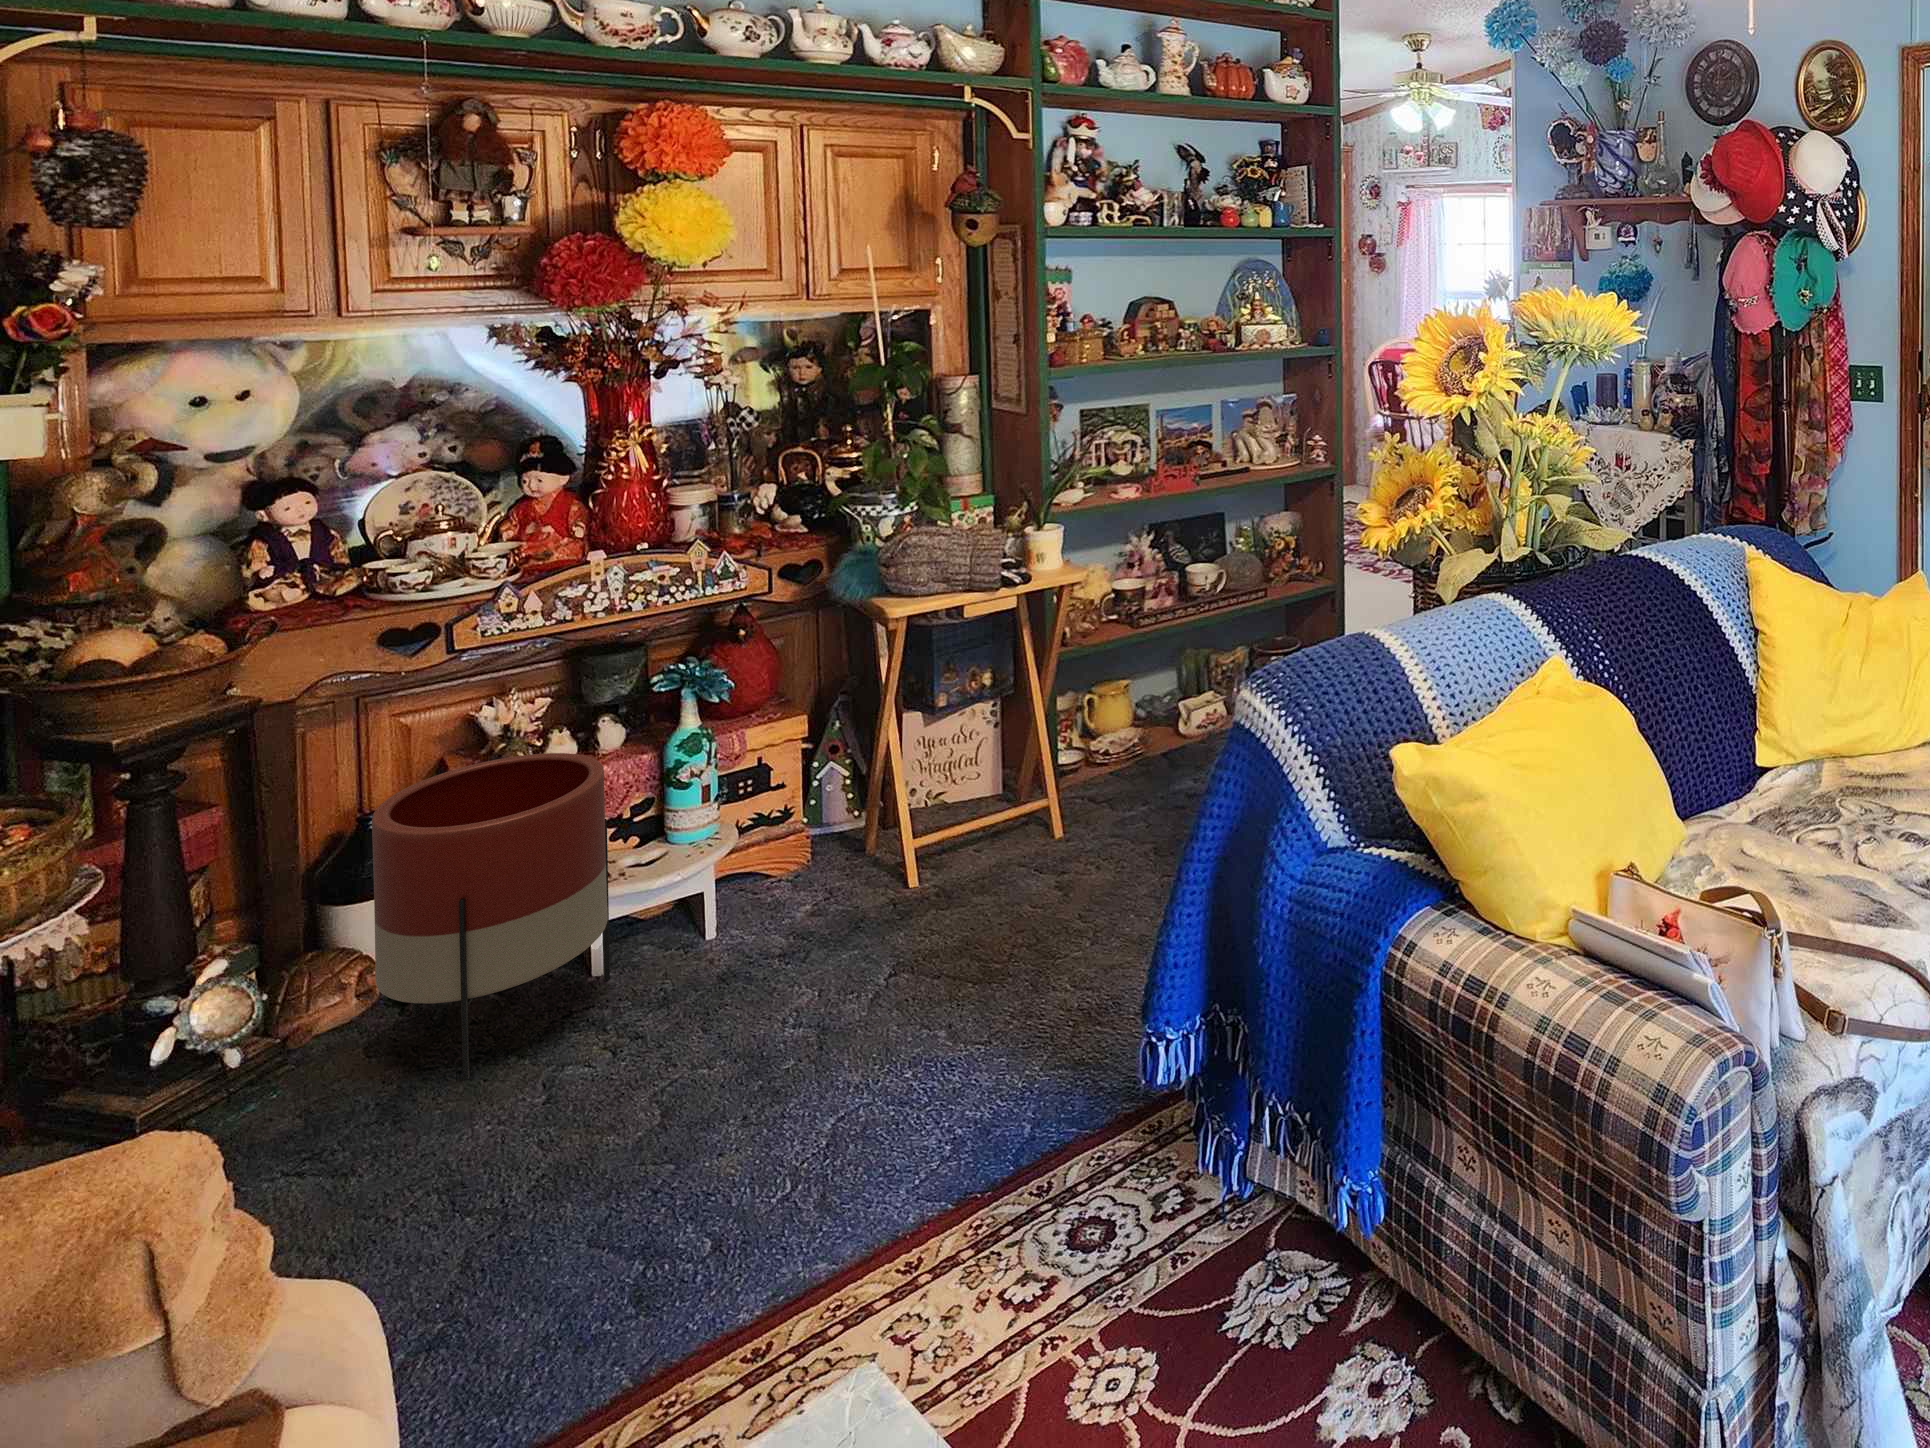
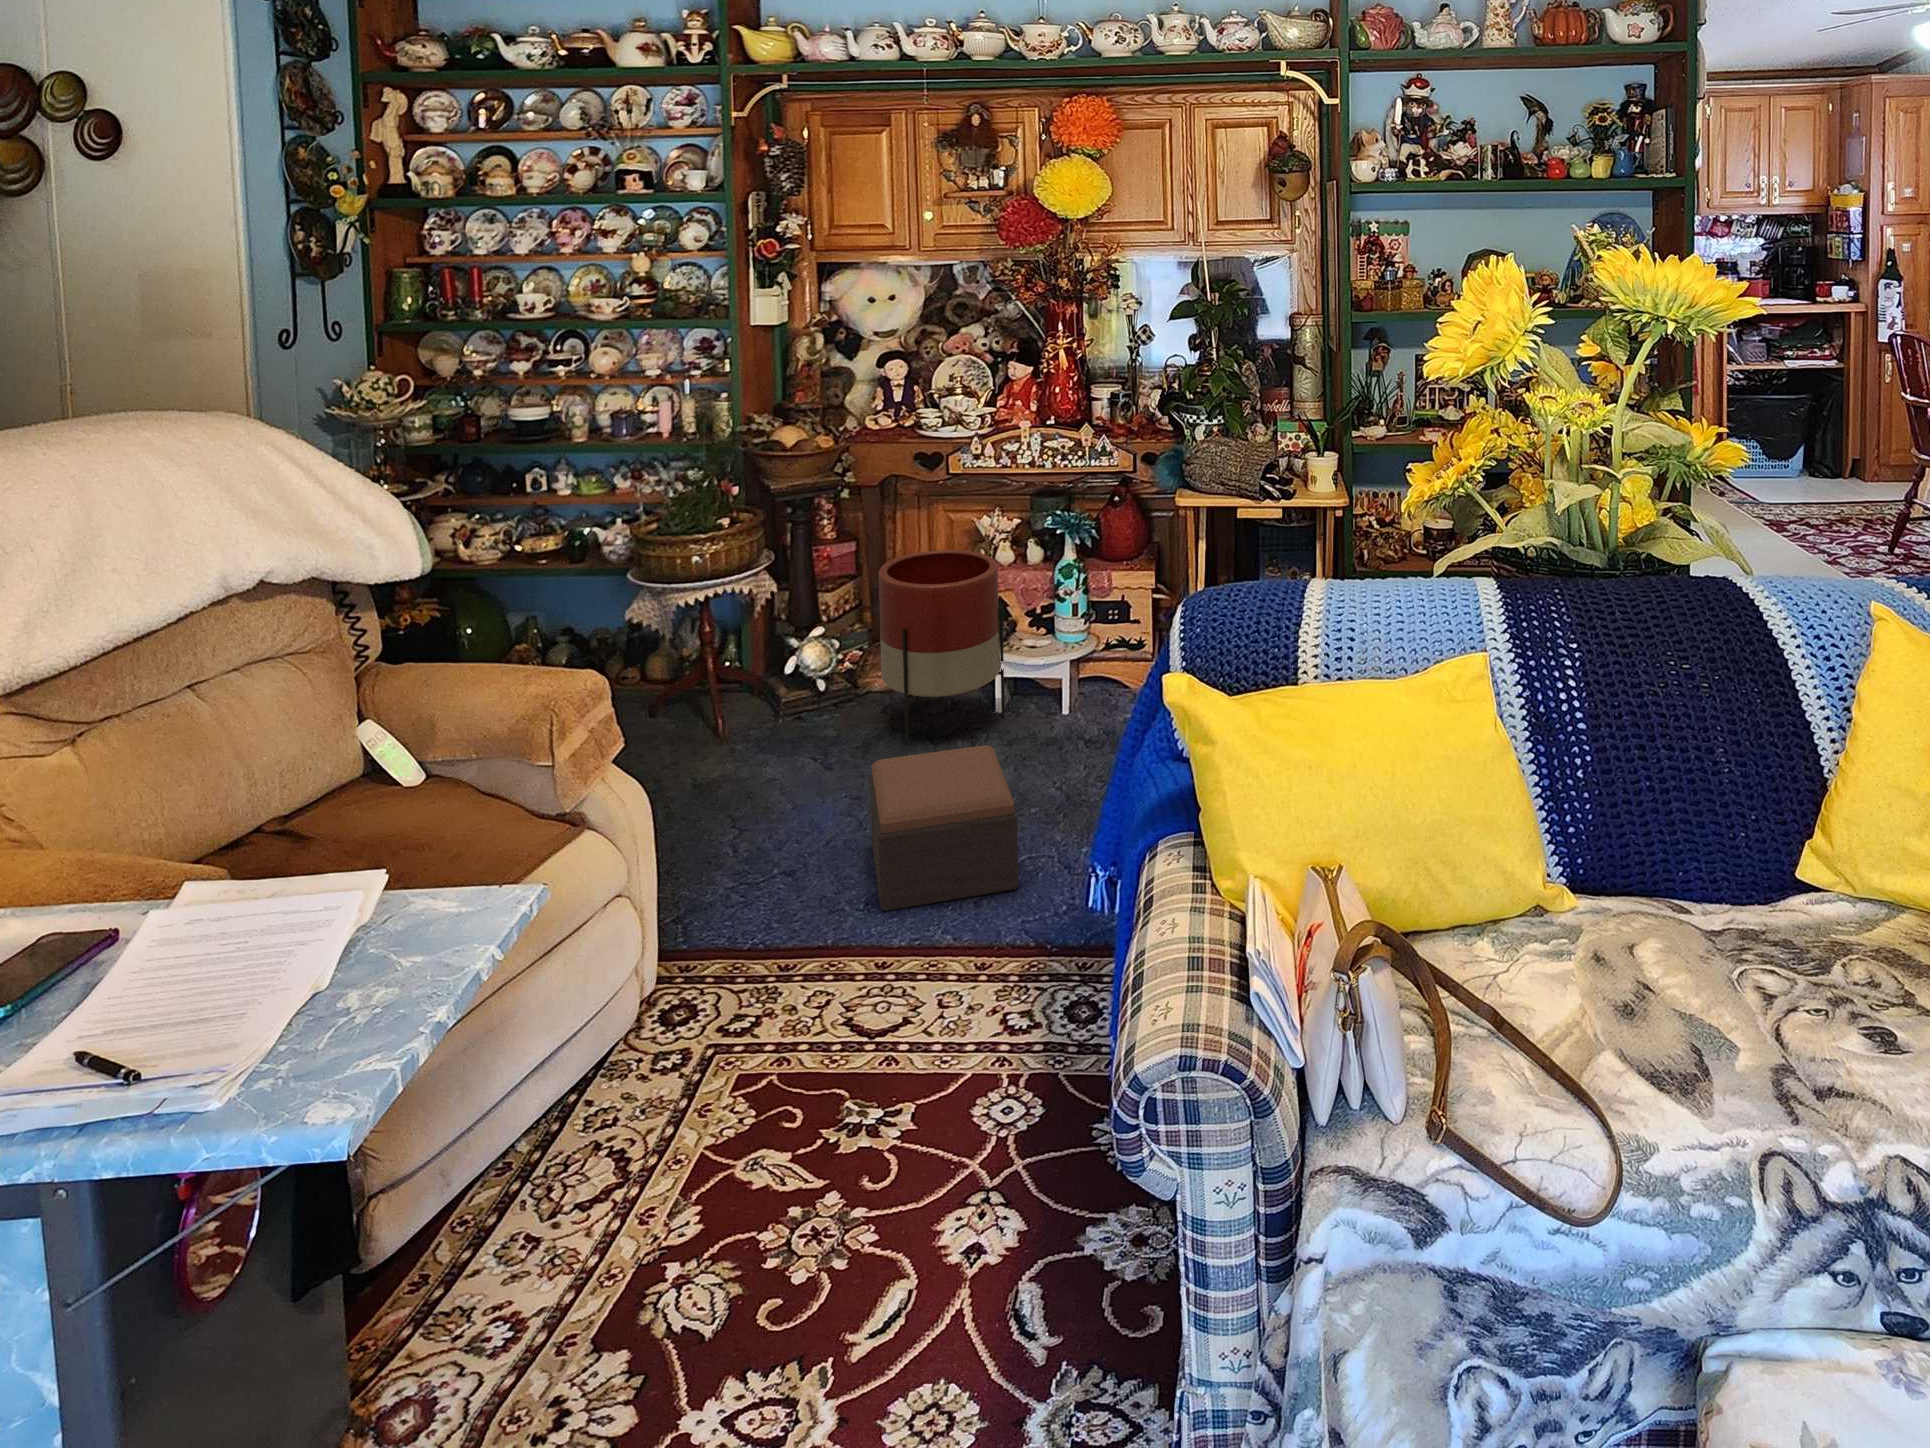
footstool: none [555,996,862,1296] -> present [870,745,1018,911]

